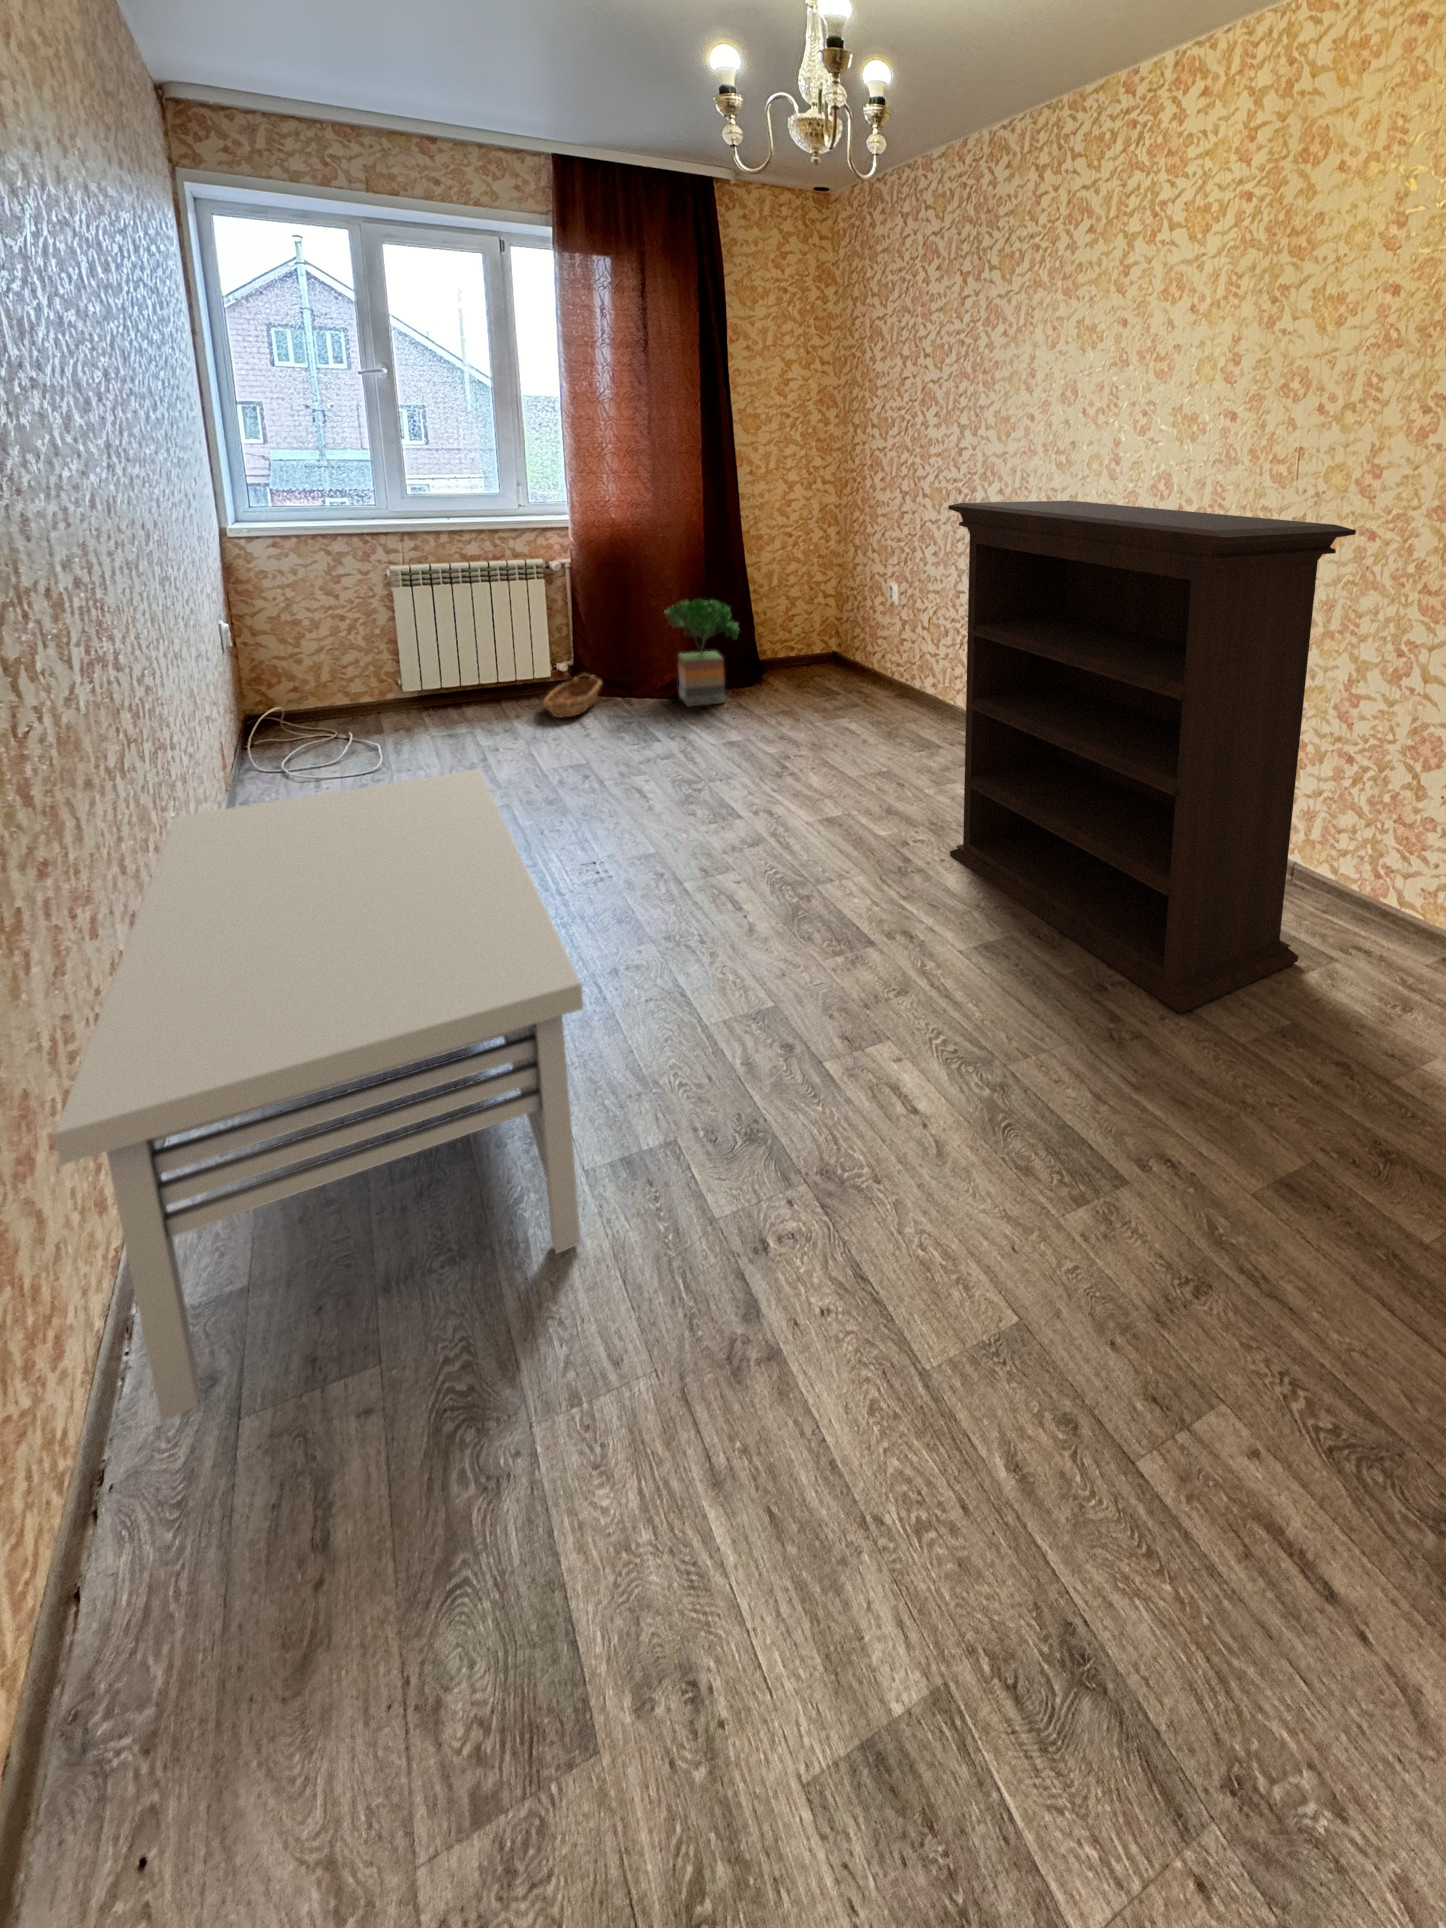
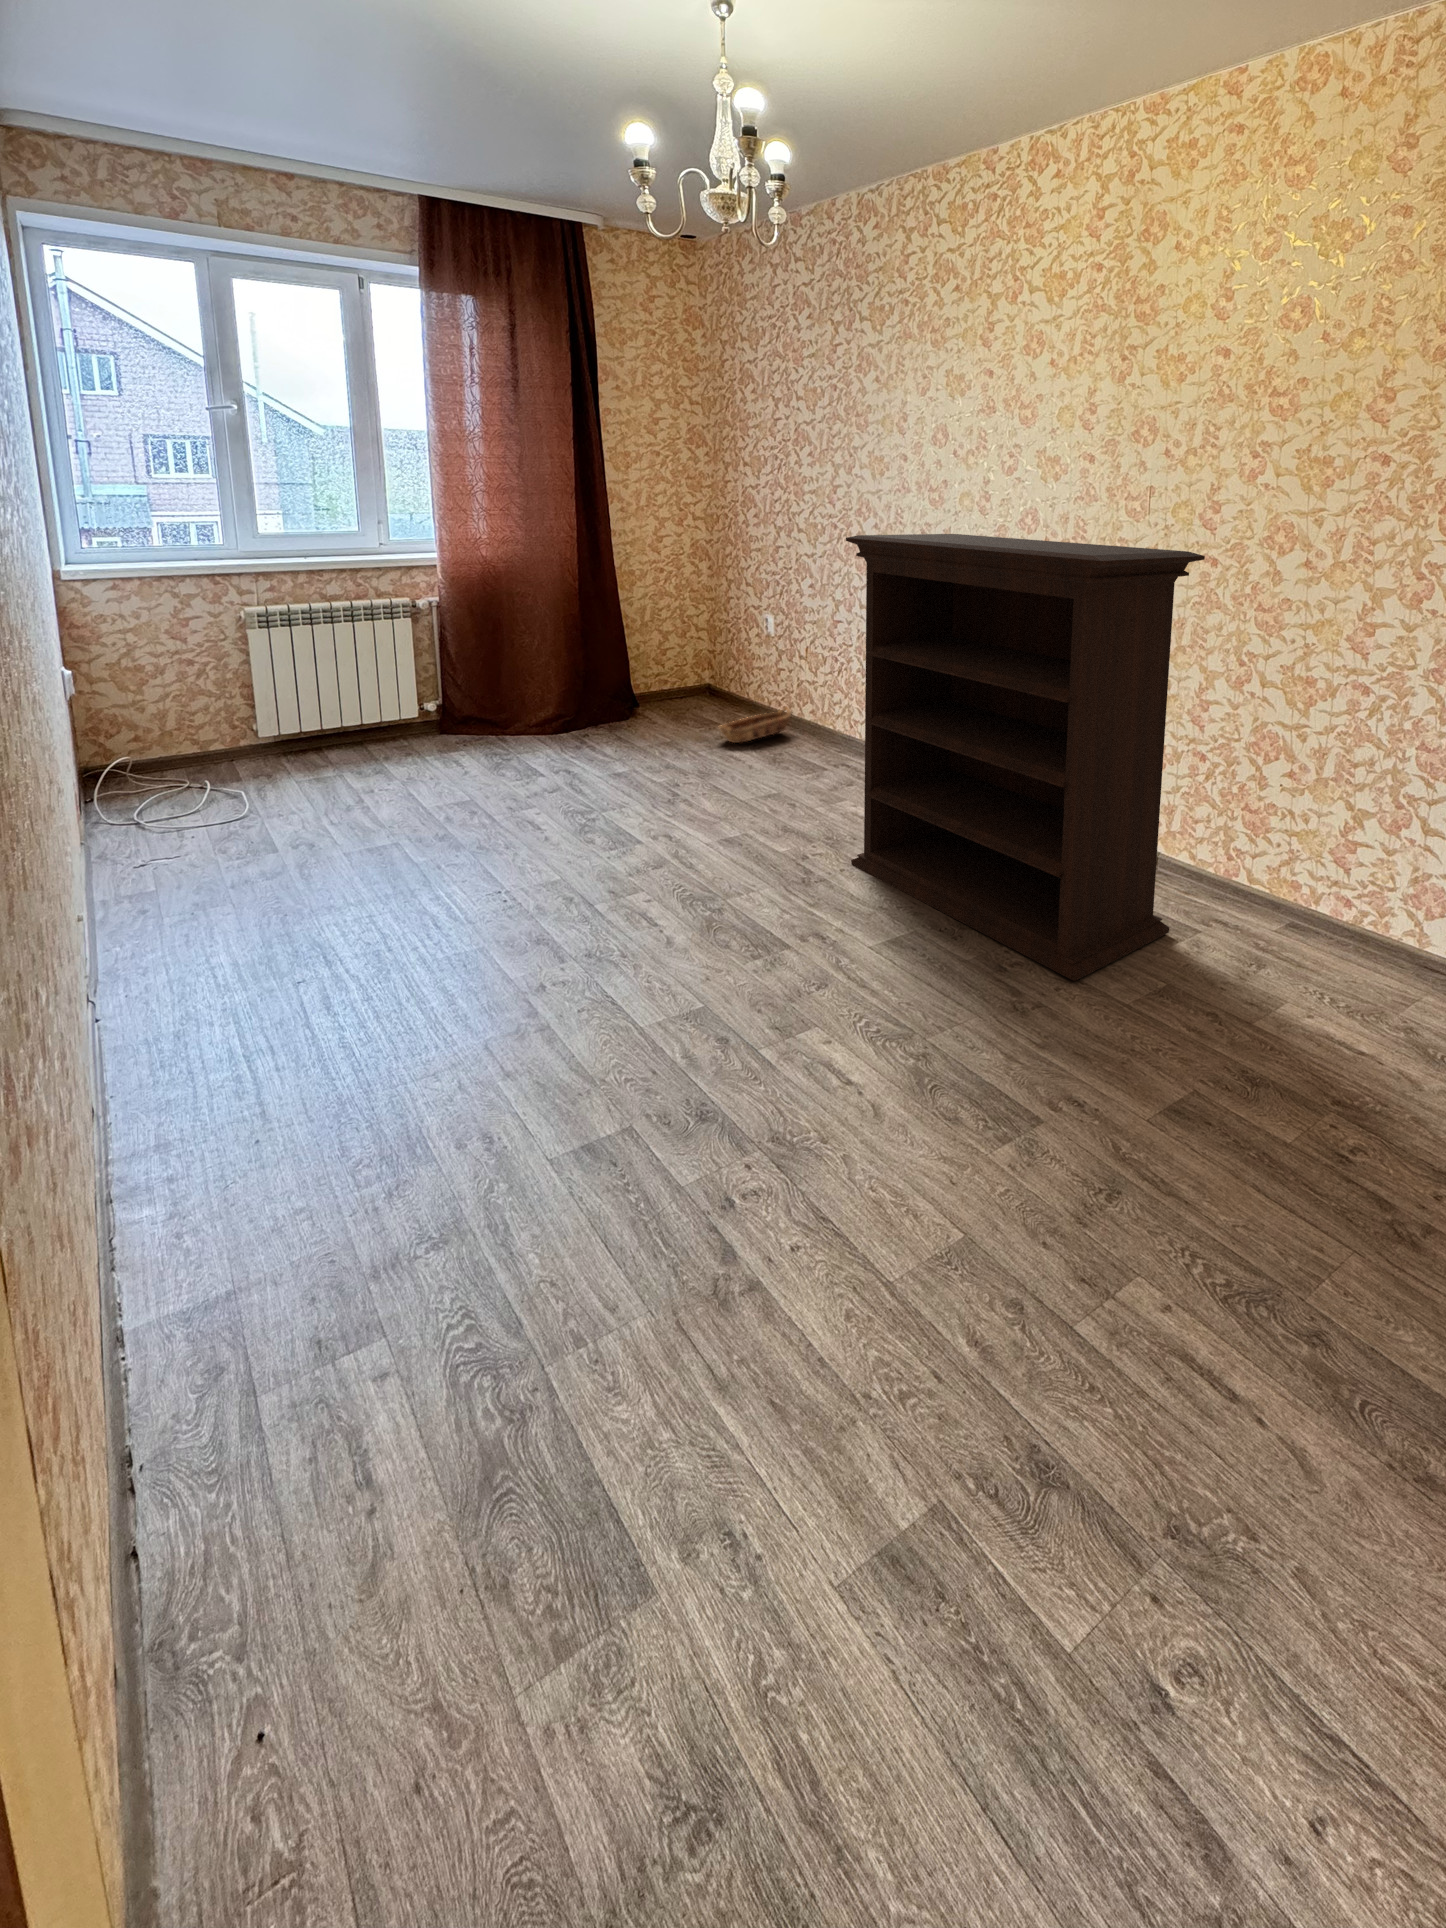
potted tree: present [666,599,738,706] -> none [542,632,623,742]
basket: present [544,674,602,718] -> present [720,708,791,743]
storage bench: present [54,770,583,1421] -> none [67,796,561,1421]

